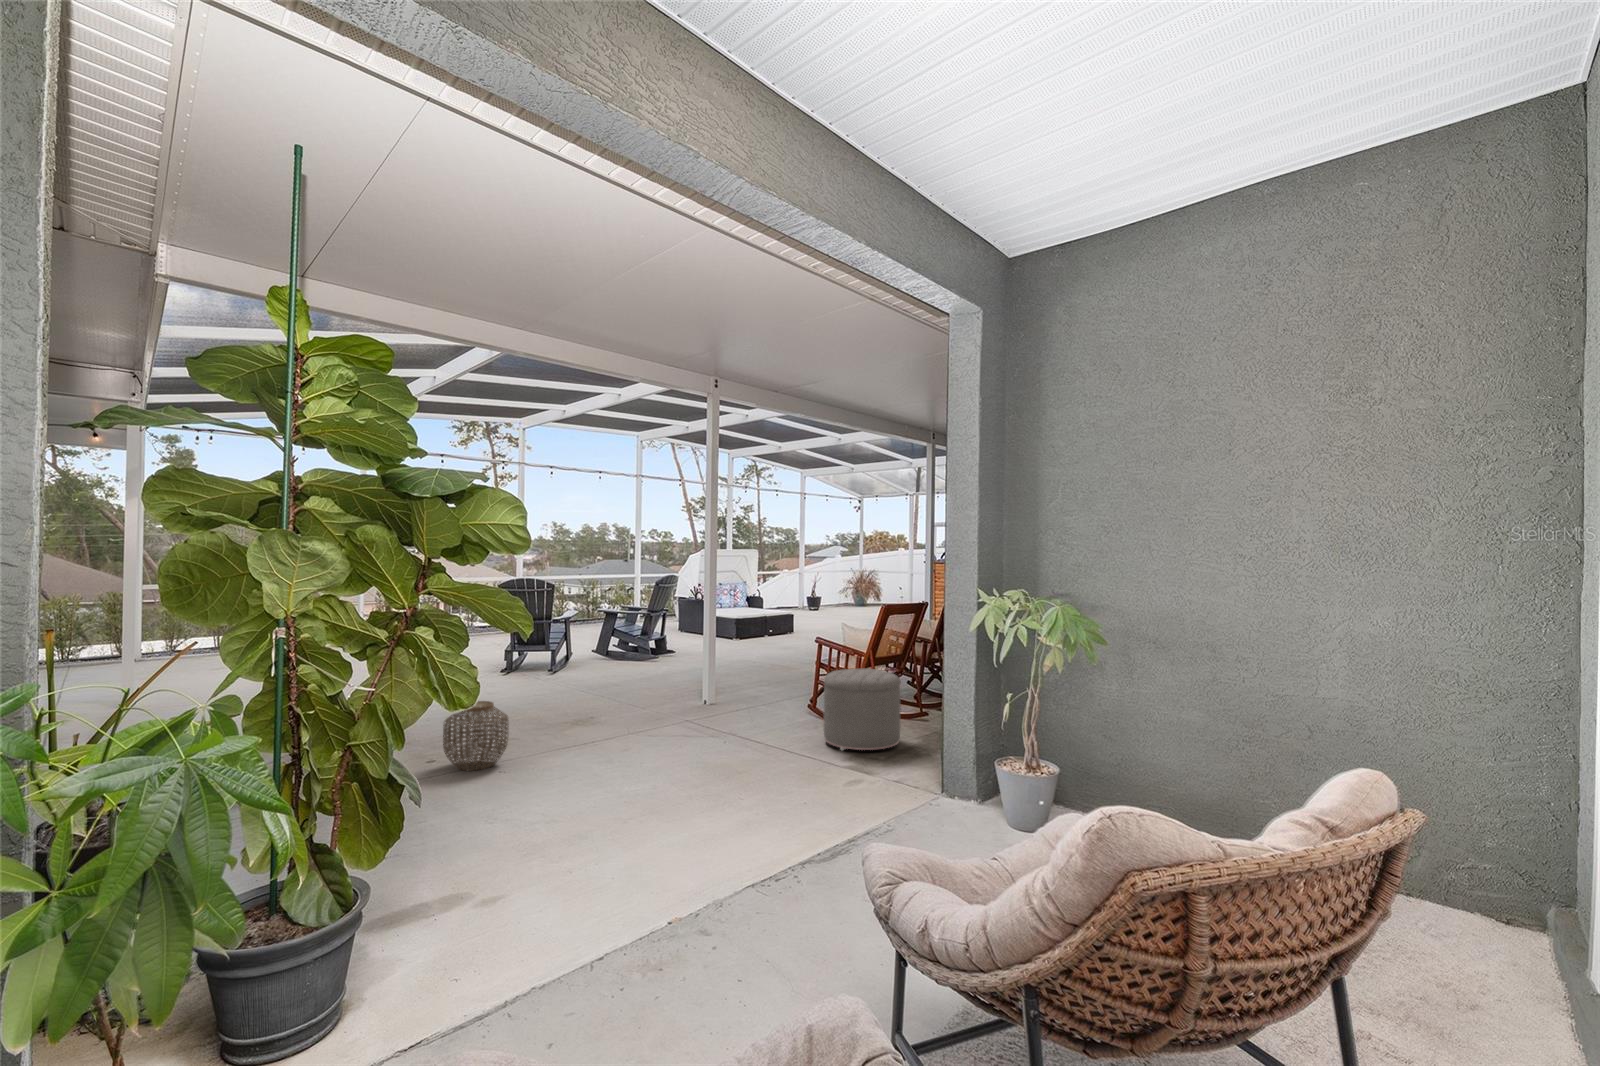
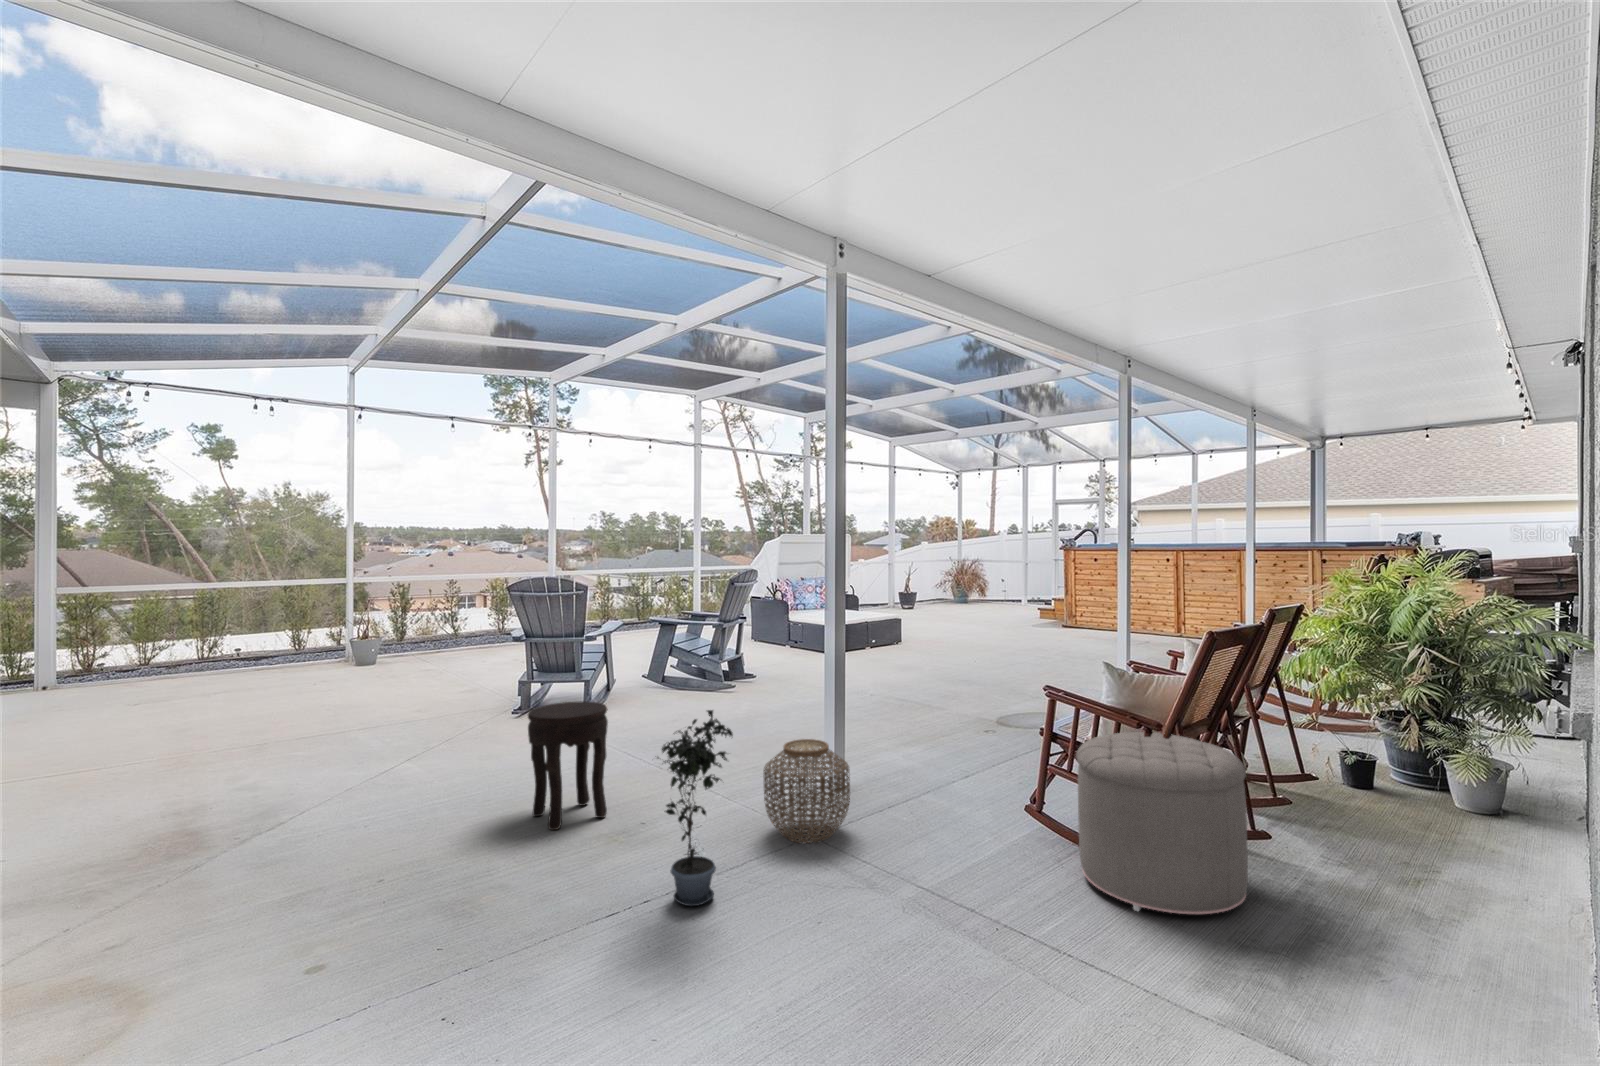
potted plant: none [602,650,645,749] -> present [657,710,733,906]
side table: none [528,654,575,725] -> present [528,701,608,830]
woven basket: present [443,701,509,771] -> present [764,739,850,843]

